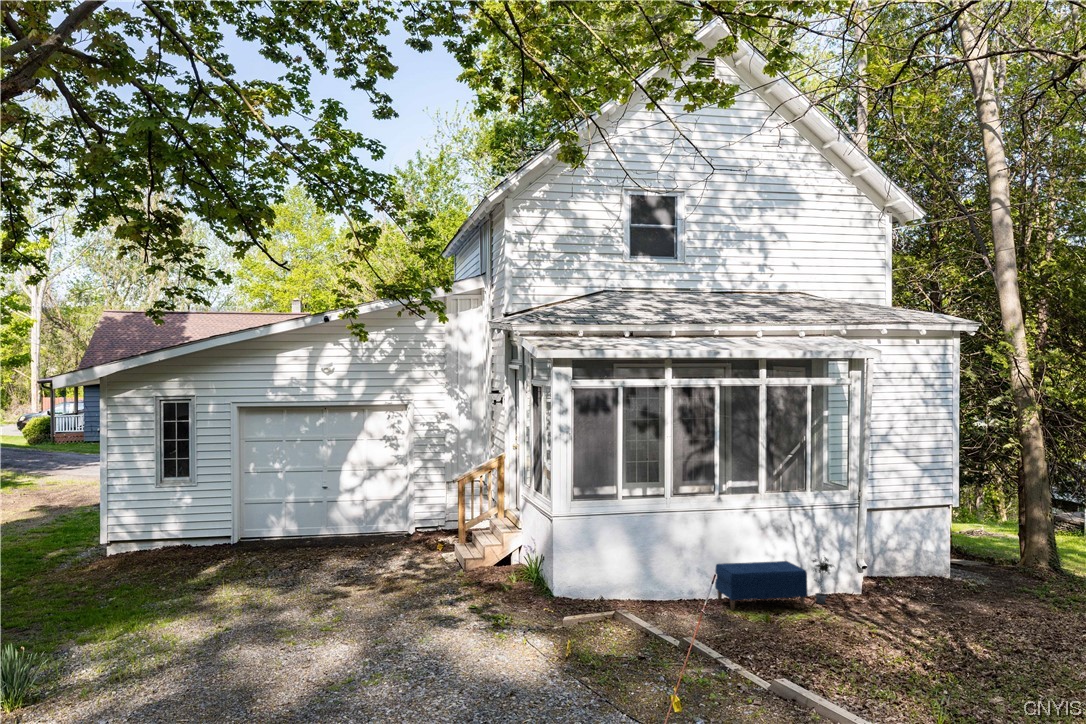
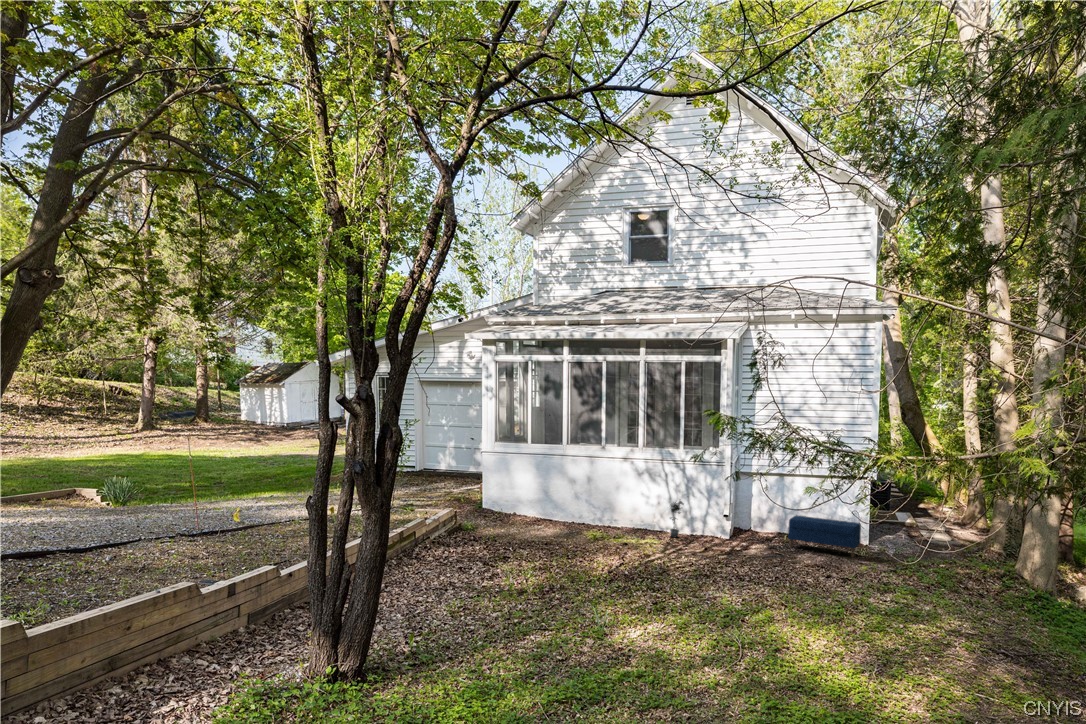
bench: present [715,561,807,610] -> present [788,516,861,557]

